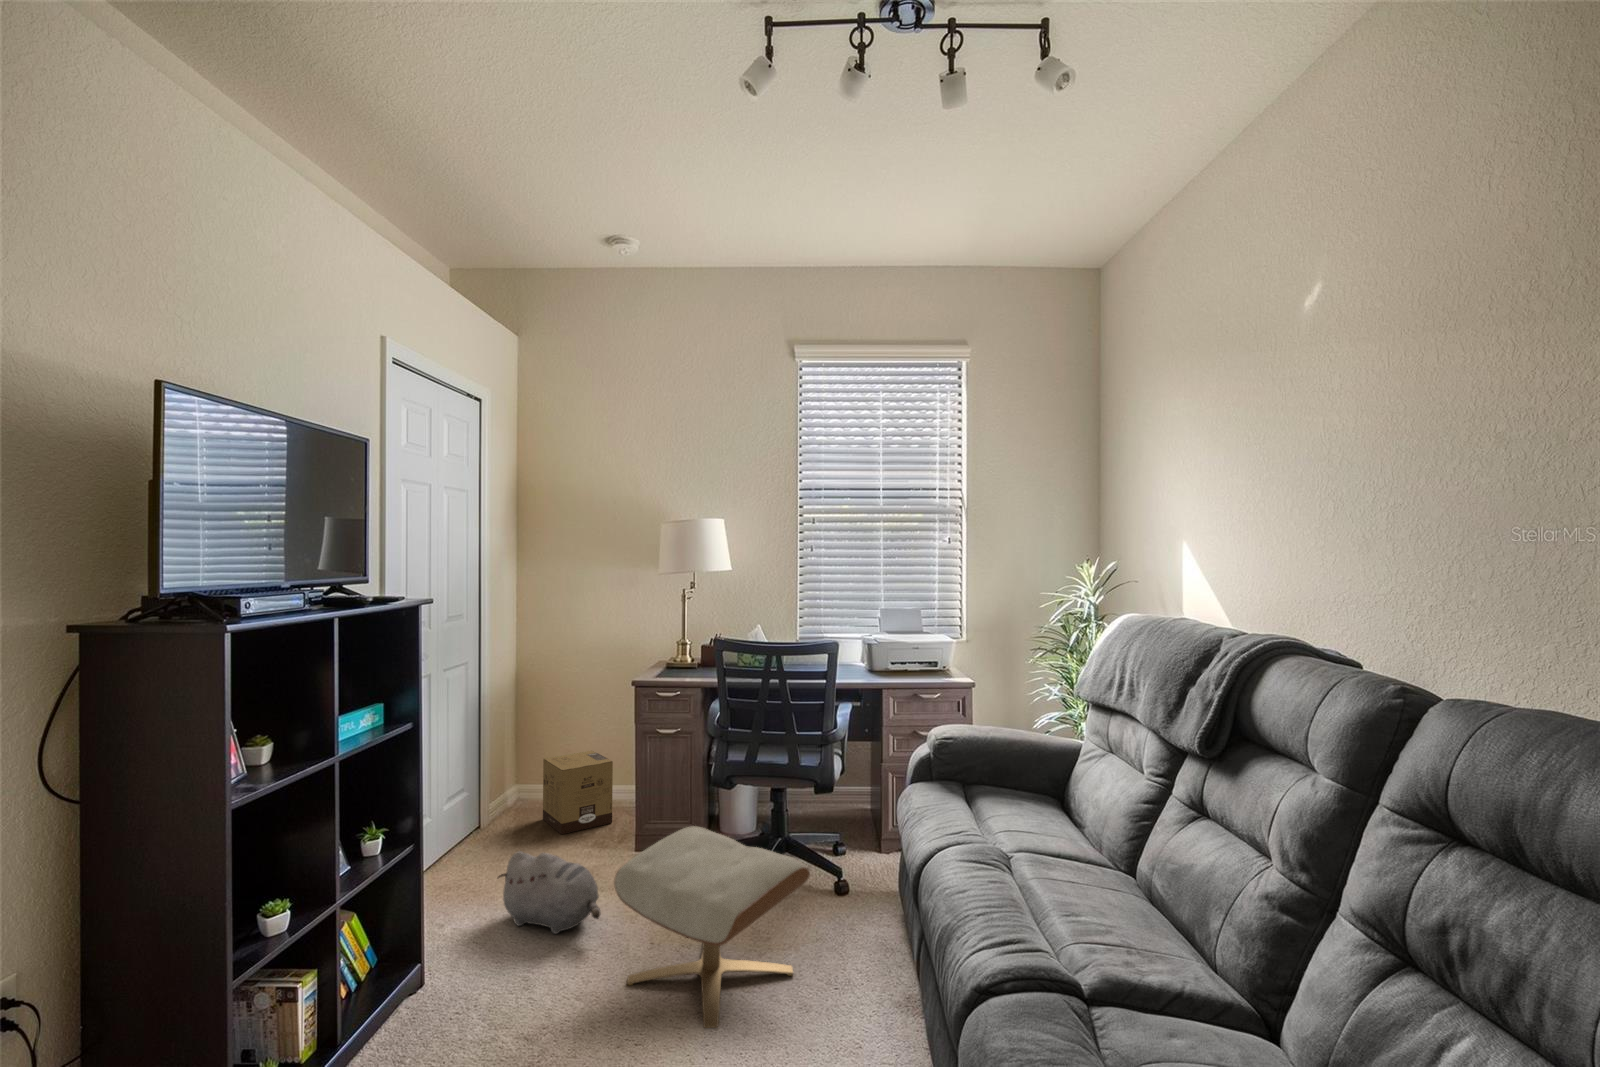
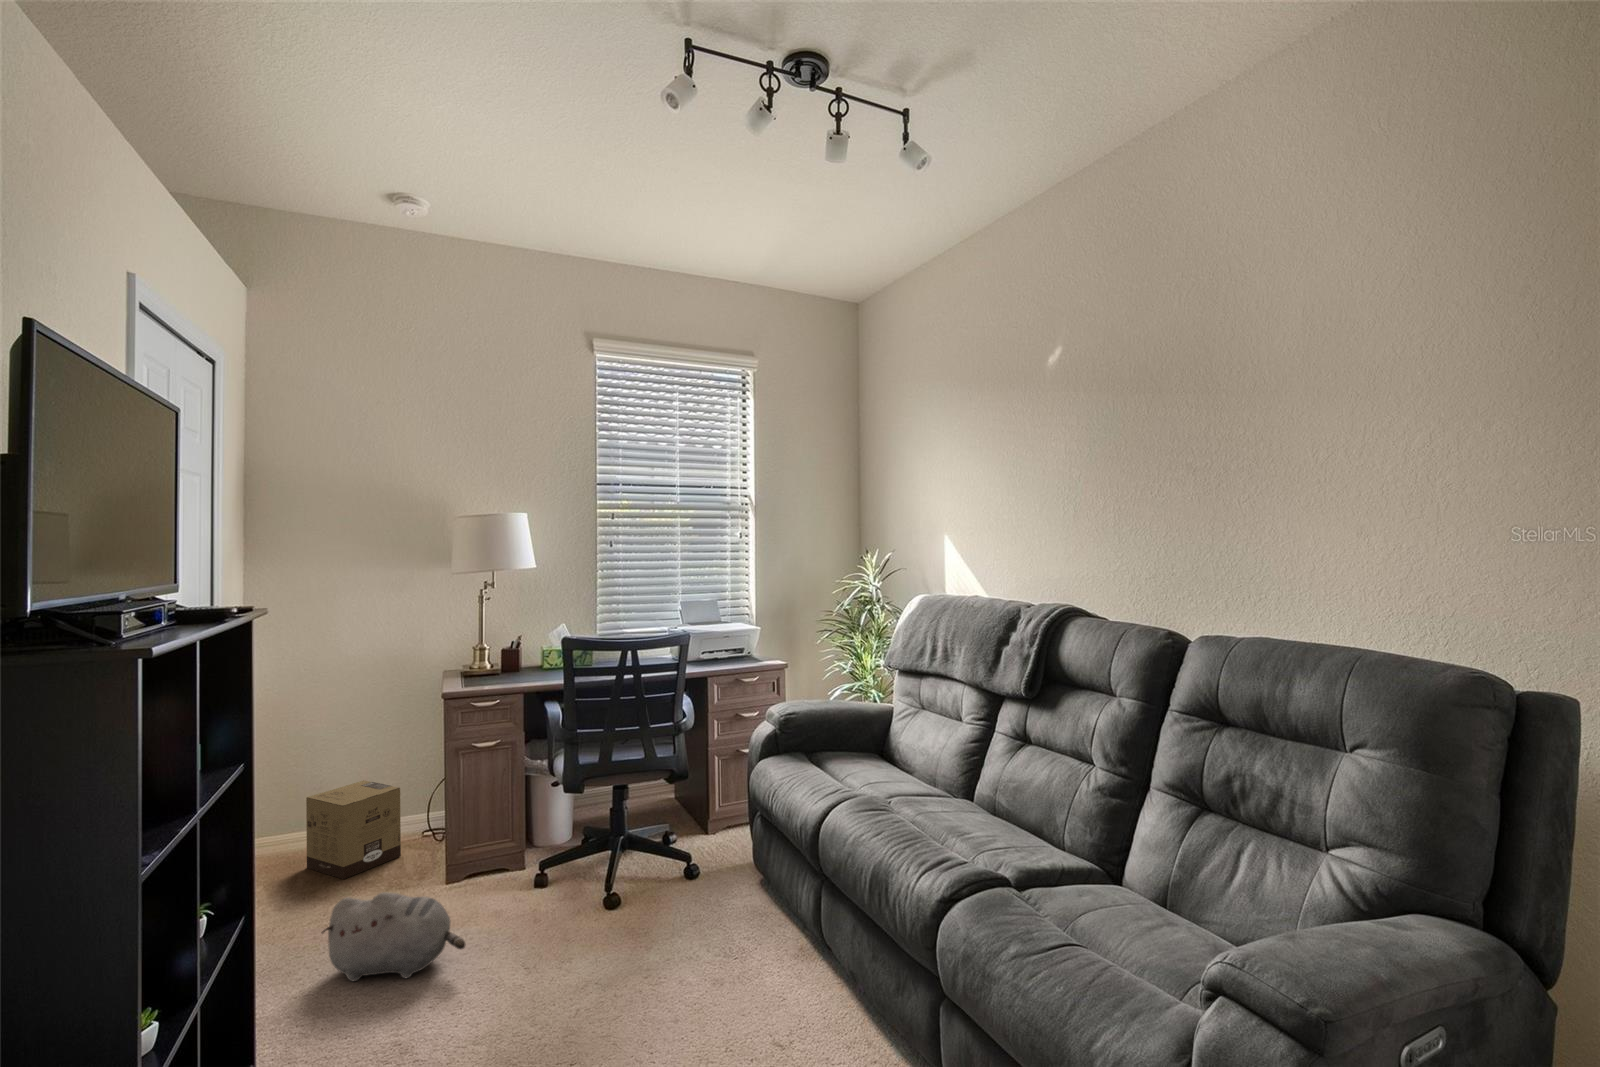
ottoman: present [614,826,810,1028] -> none [500,831,702,1019]

